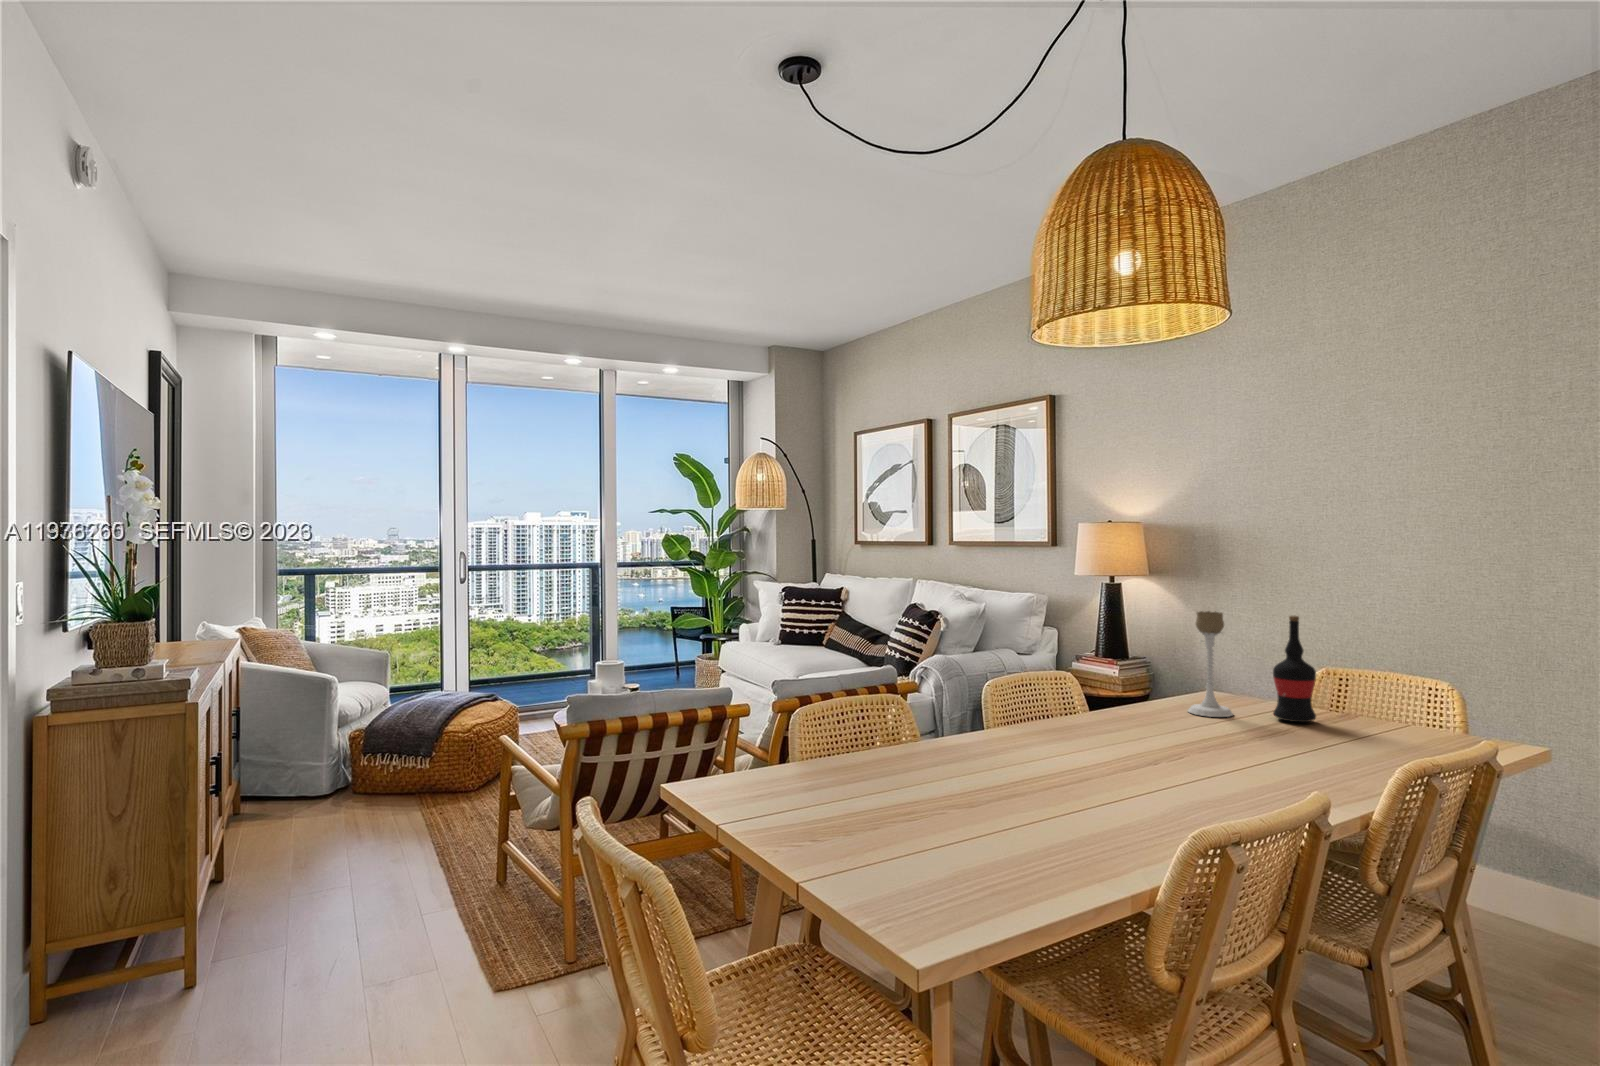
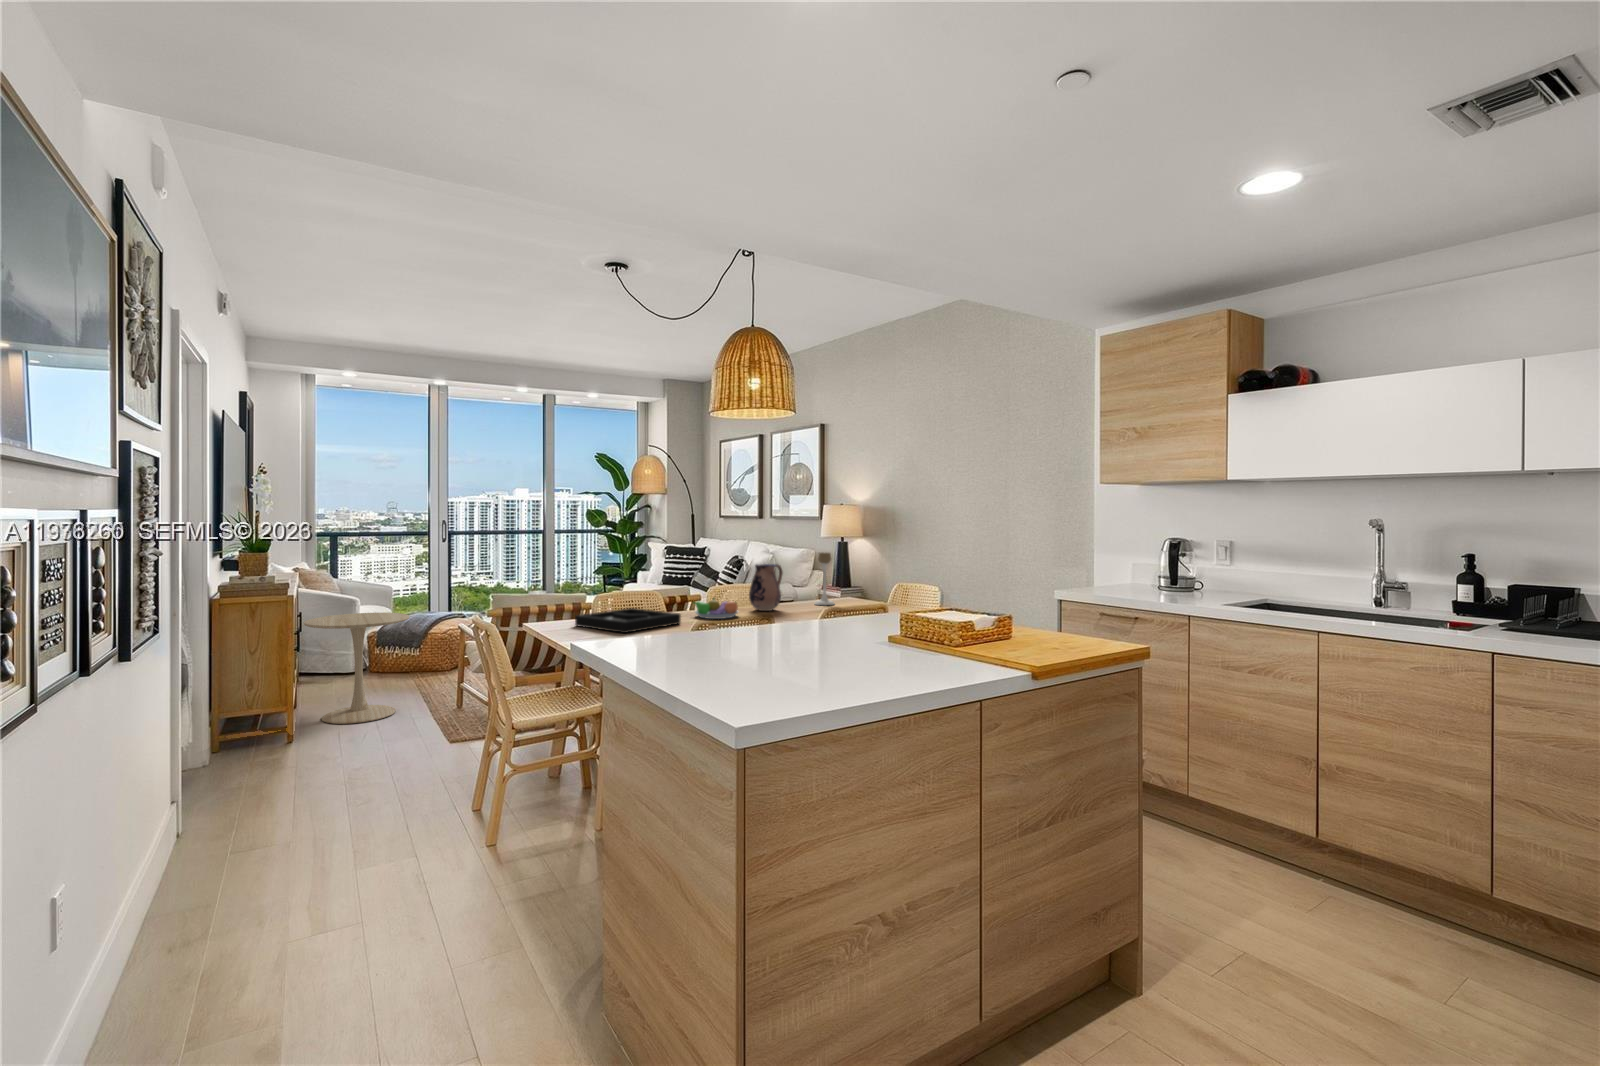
wine bottle: present [1273,616,1316,722] -> none [850,554,869,607]
ceramic pitcher: none [1092,638,1162,737] -> present [749,564,783,611]
fruit bowl: none [1000,712,1110,767] -> present [693,598,738,619]
side table: none [224,714,414,933] -> present [304,613,409,724]
decorative tray: none [789,741,1021,835] -> present [575,608,681,633]

